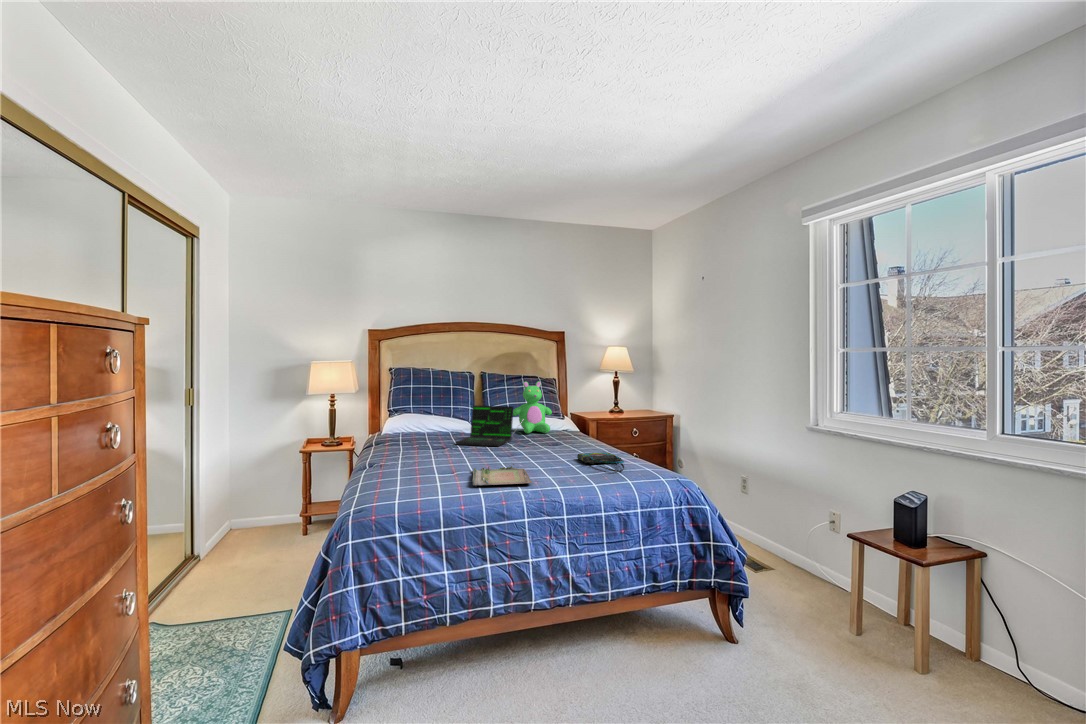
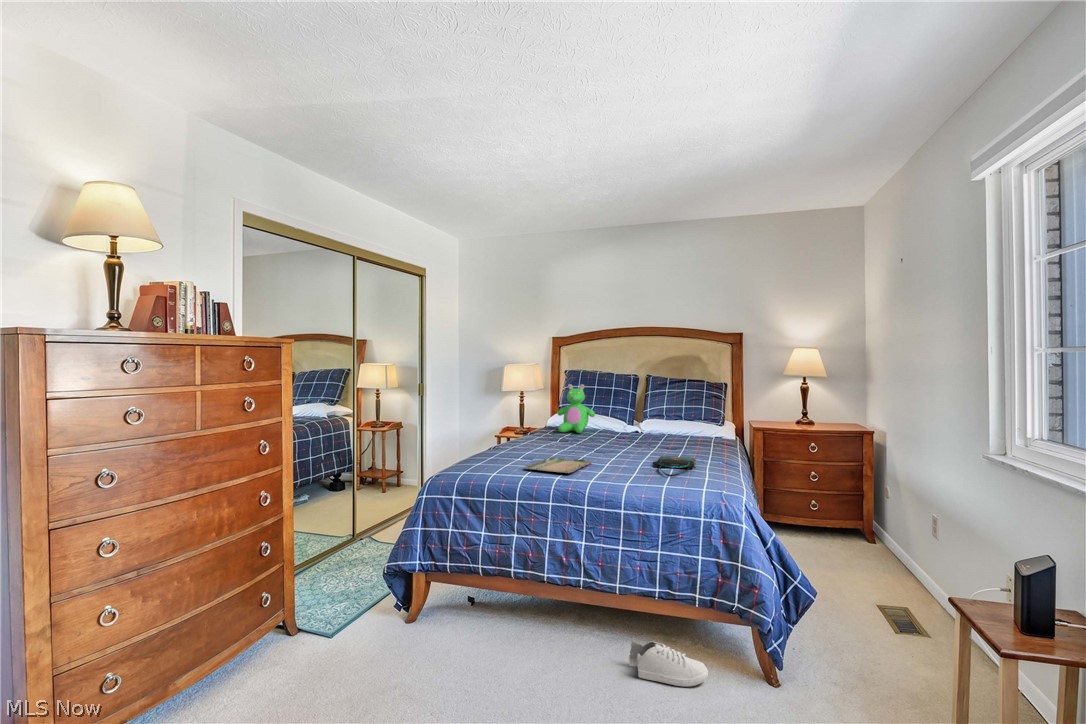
teddy bear: present [513,381,552,433] -> present [558,384,595,433]
laptop: present [455,406,513,446] -> none [584,405,651,443]
shoe: none [624,636,695,677] -> present [629,640,708,686]

